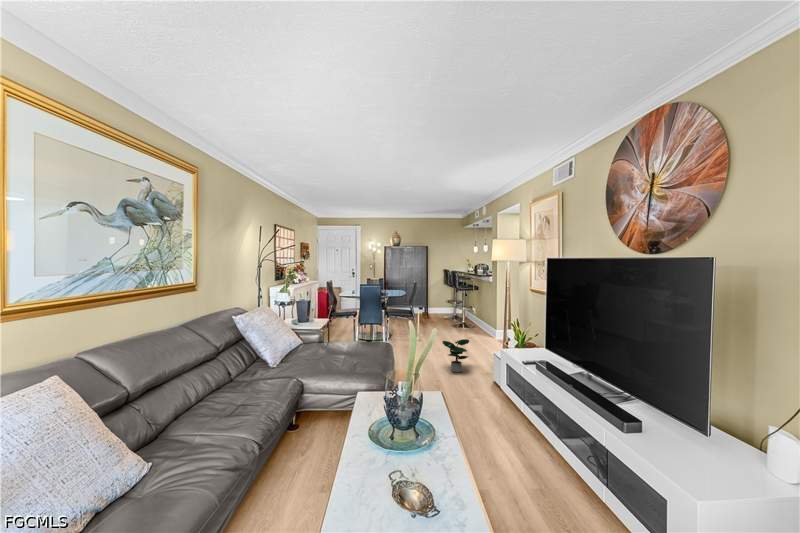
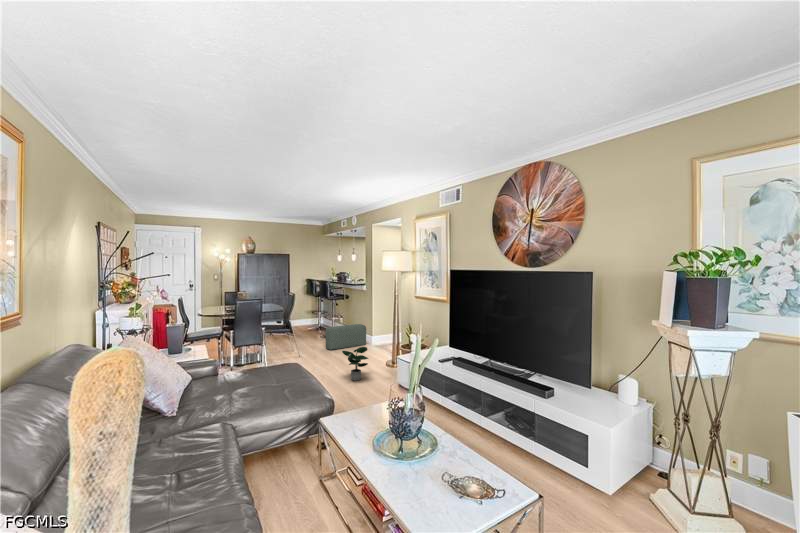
pouf: none [448,317,490,340] -> present [325,324,366,350]

